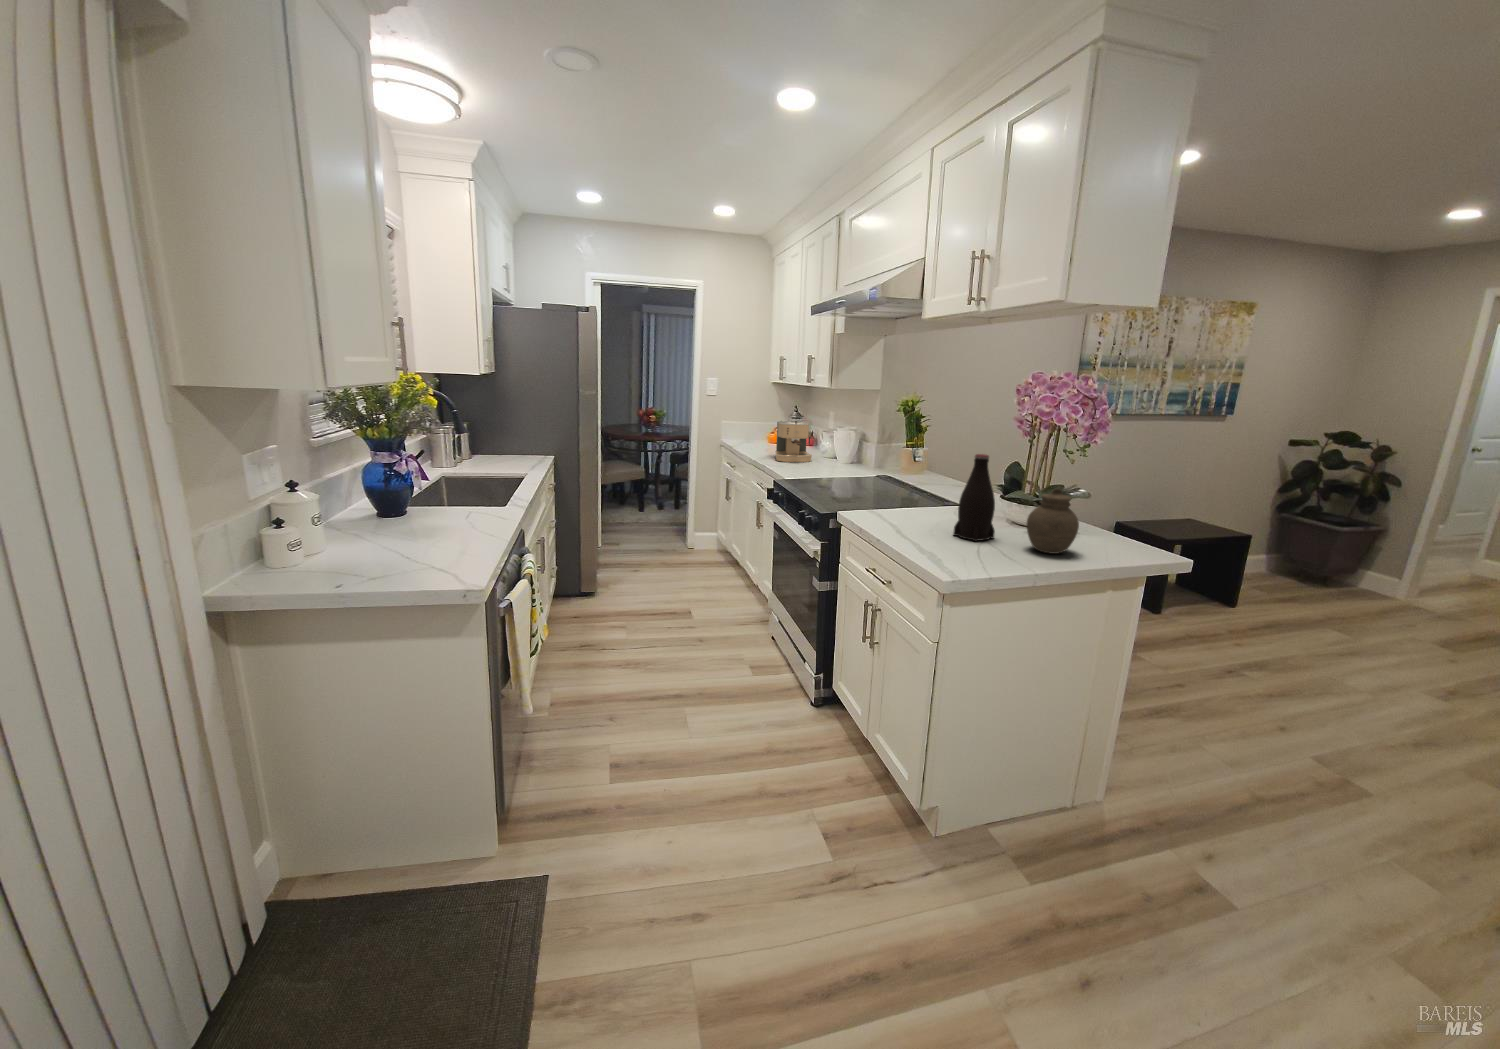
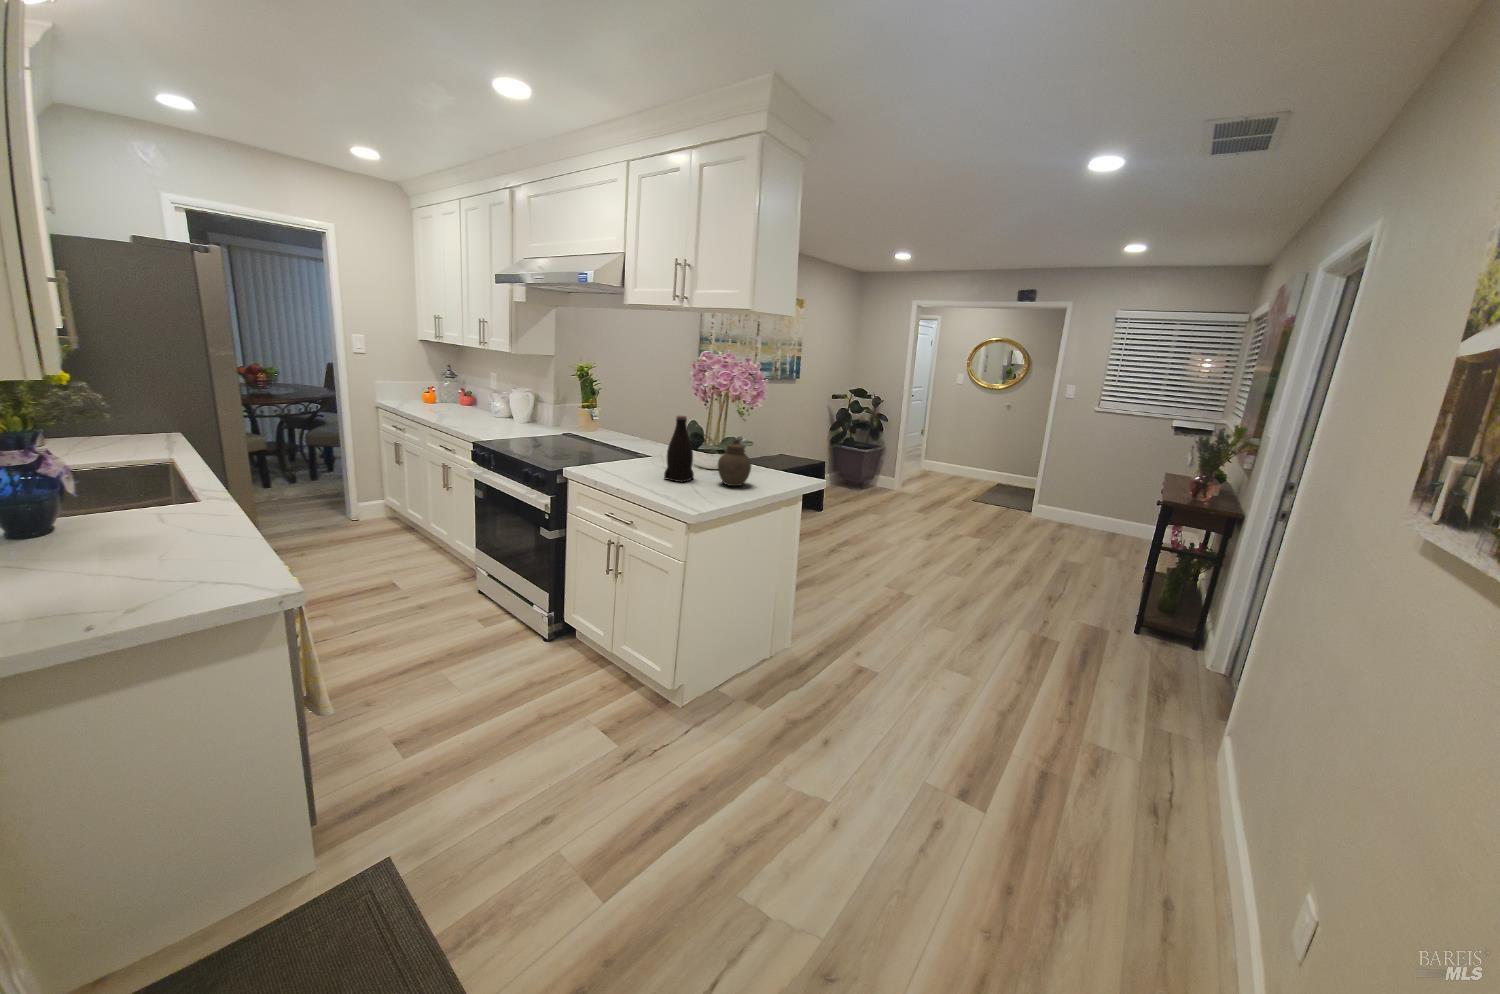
coffee maker: present [775,421,812,462] -> none [452,382,494,422]

